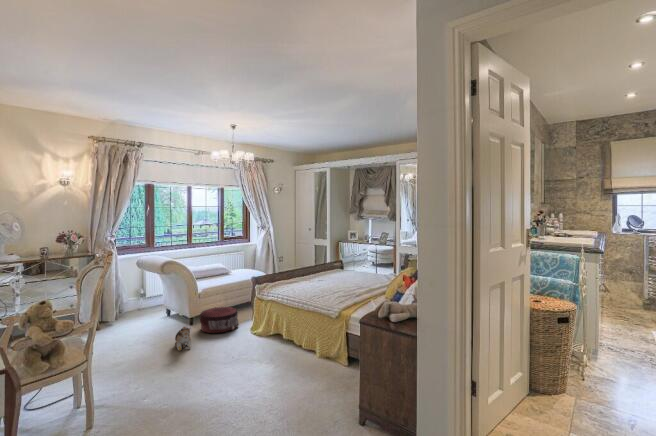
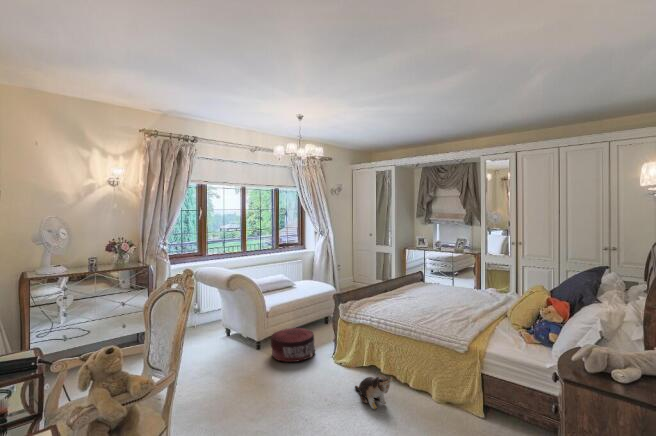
plush toy: present [175,327,191,351] -> present [355,375,393,409]

